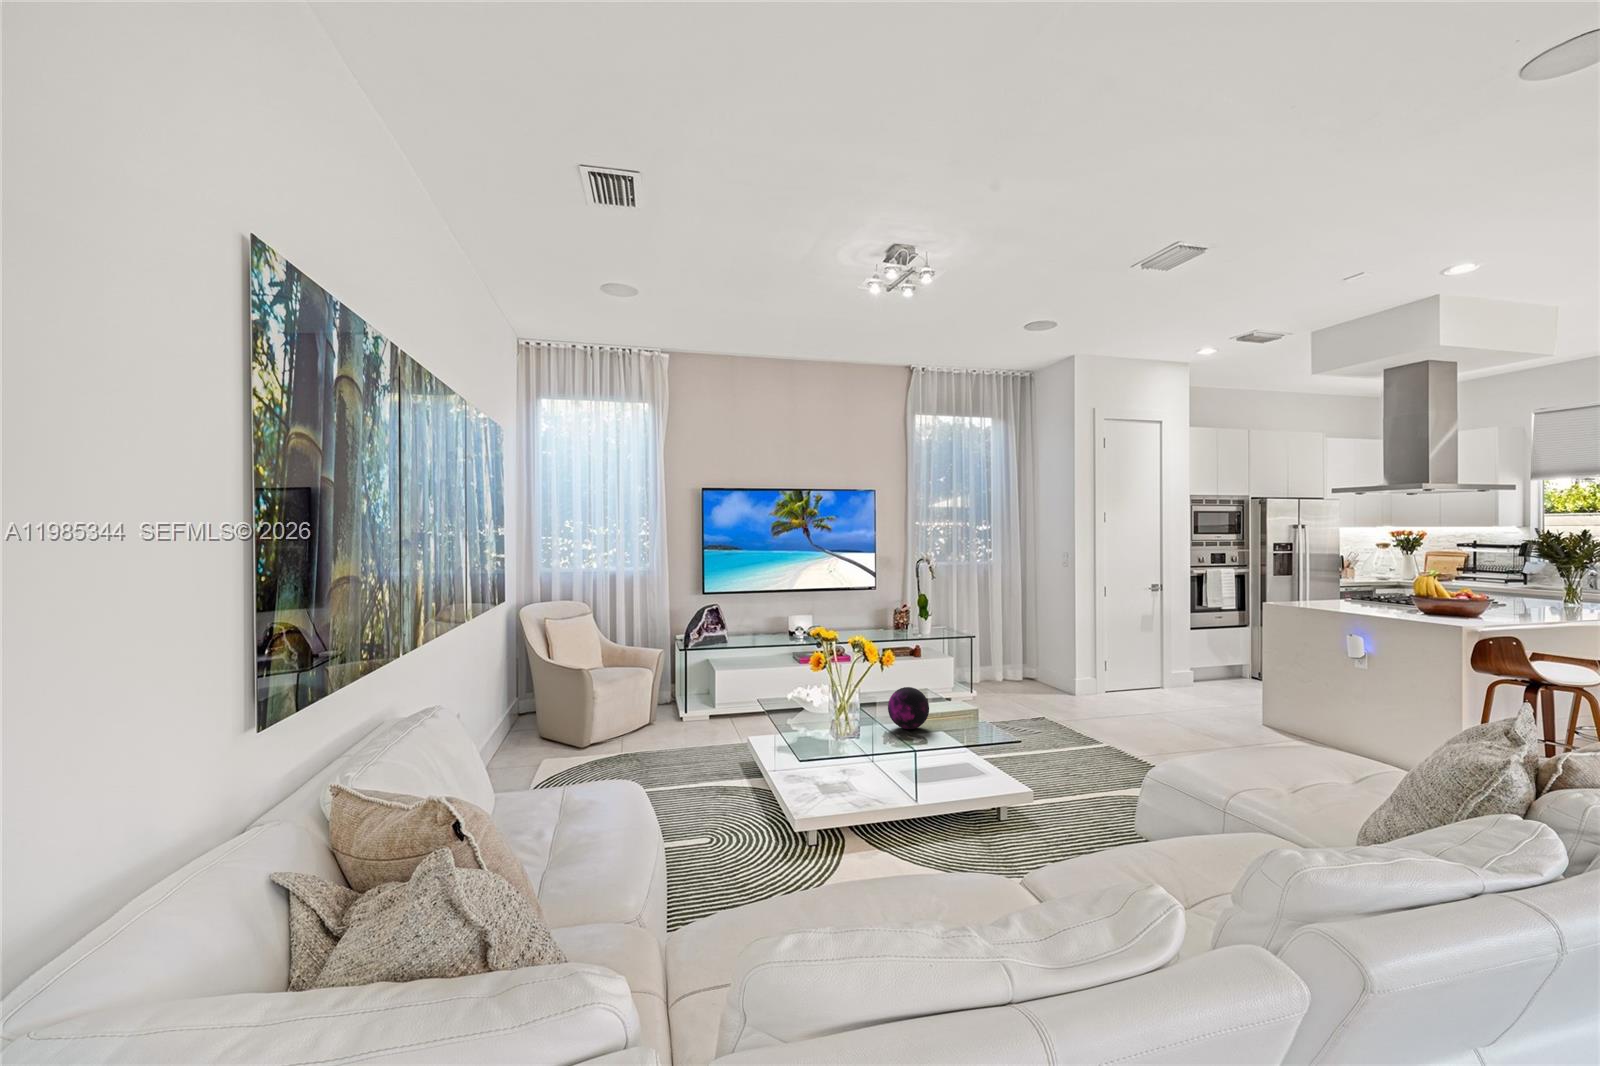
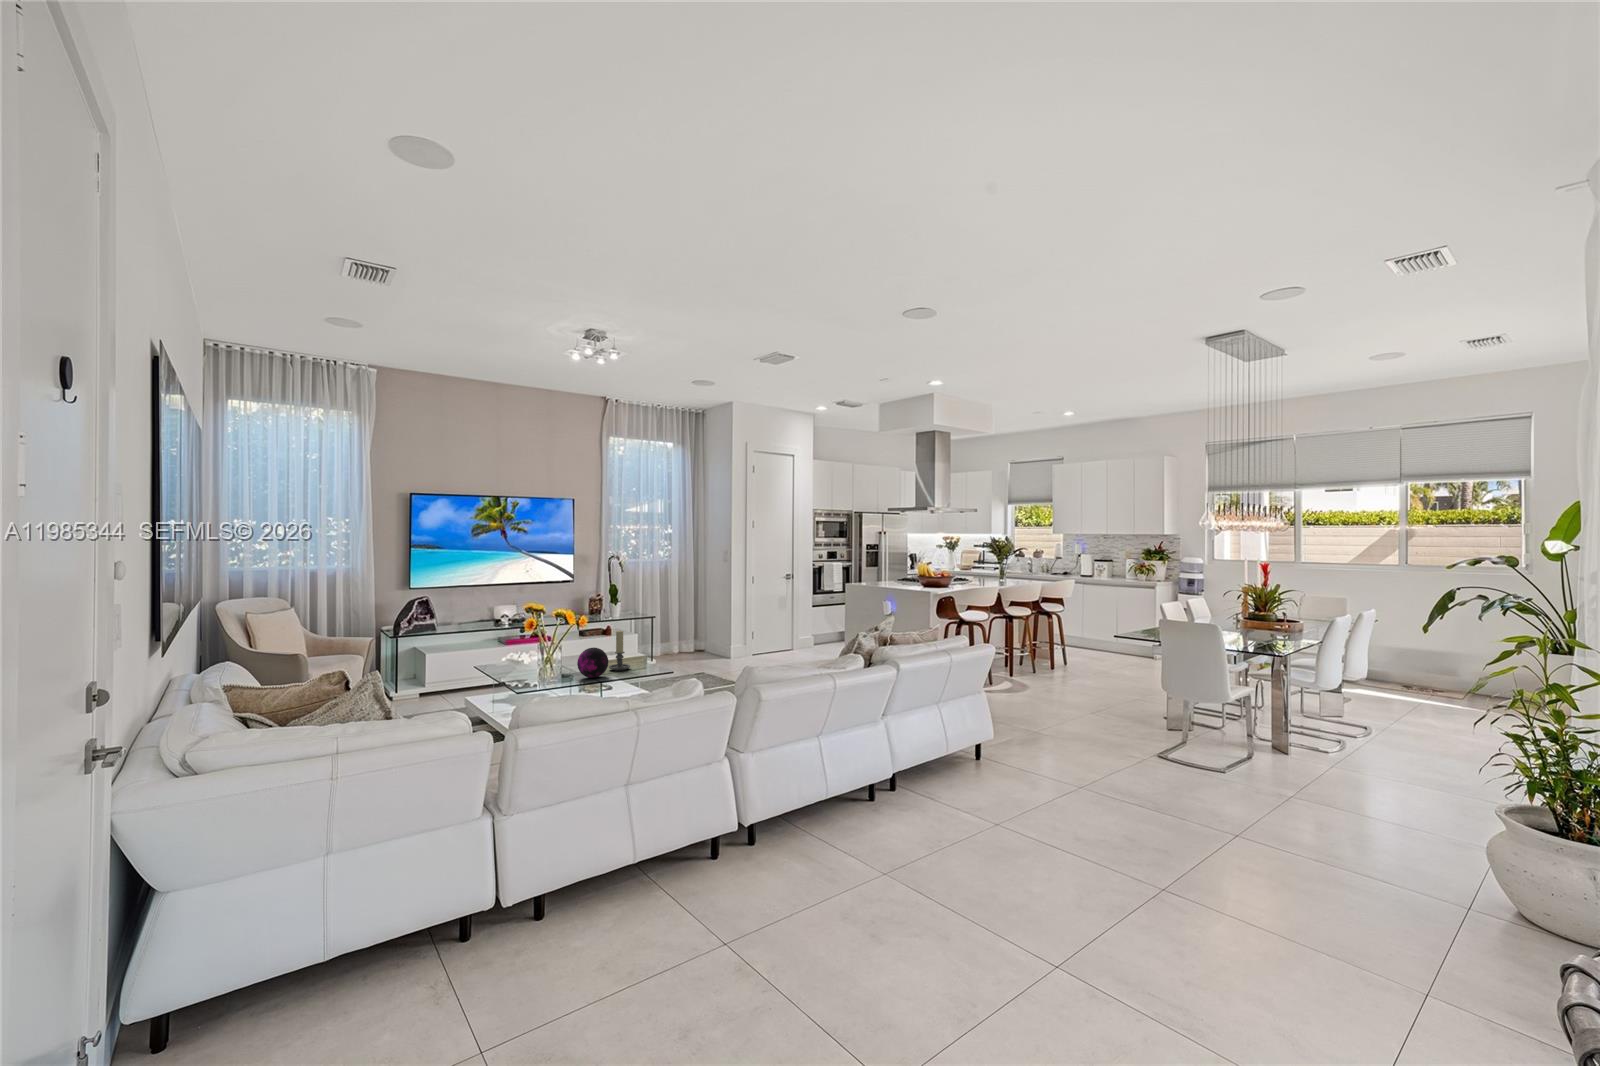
candle holder: none [928,663,957,719] -> present [609,631,630,671]

